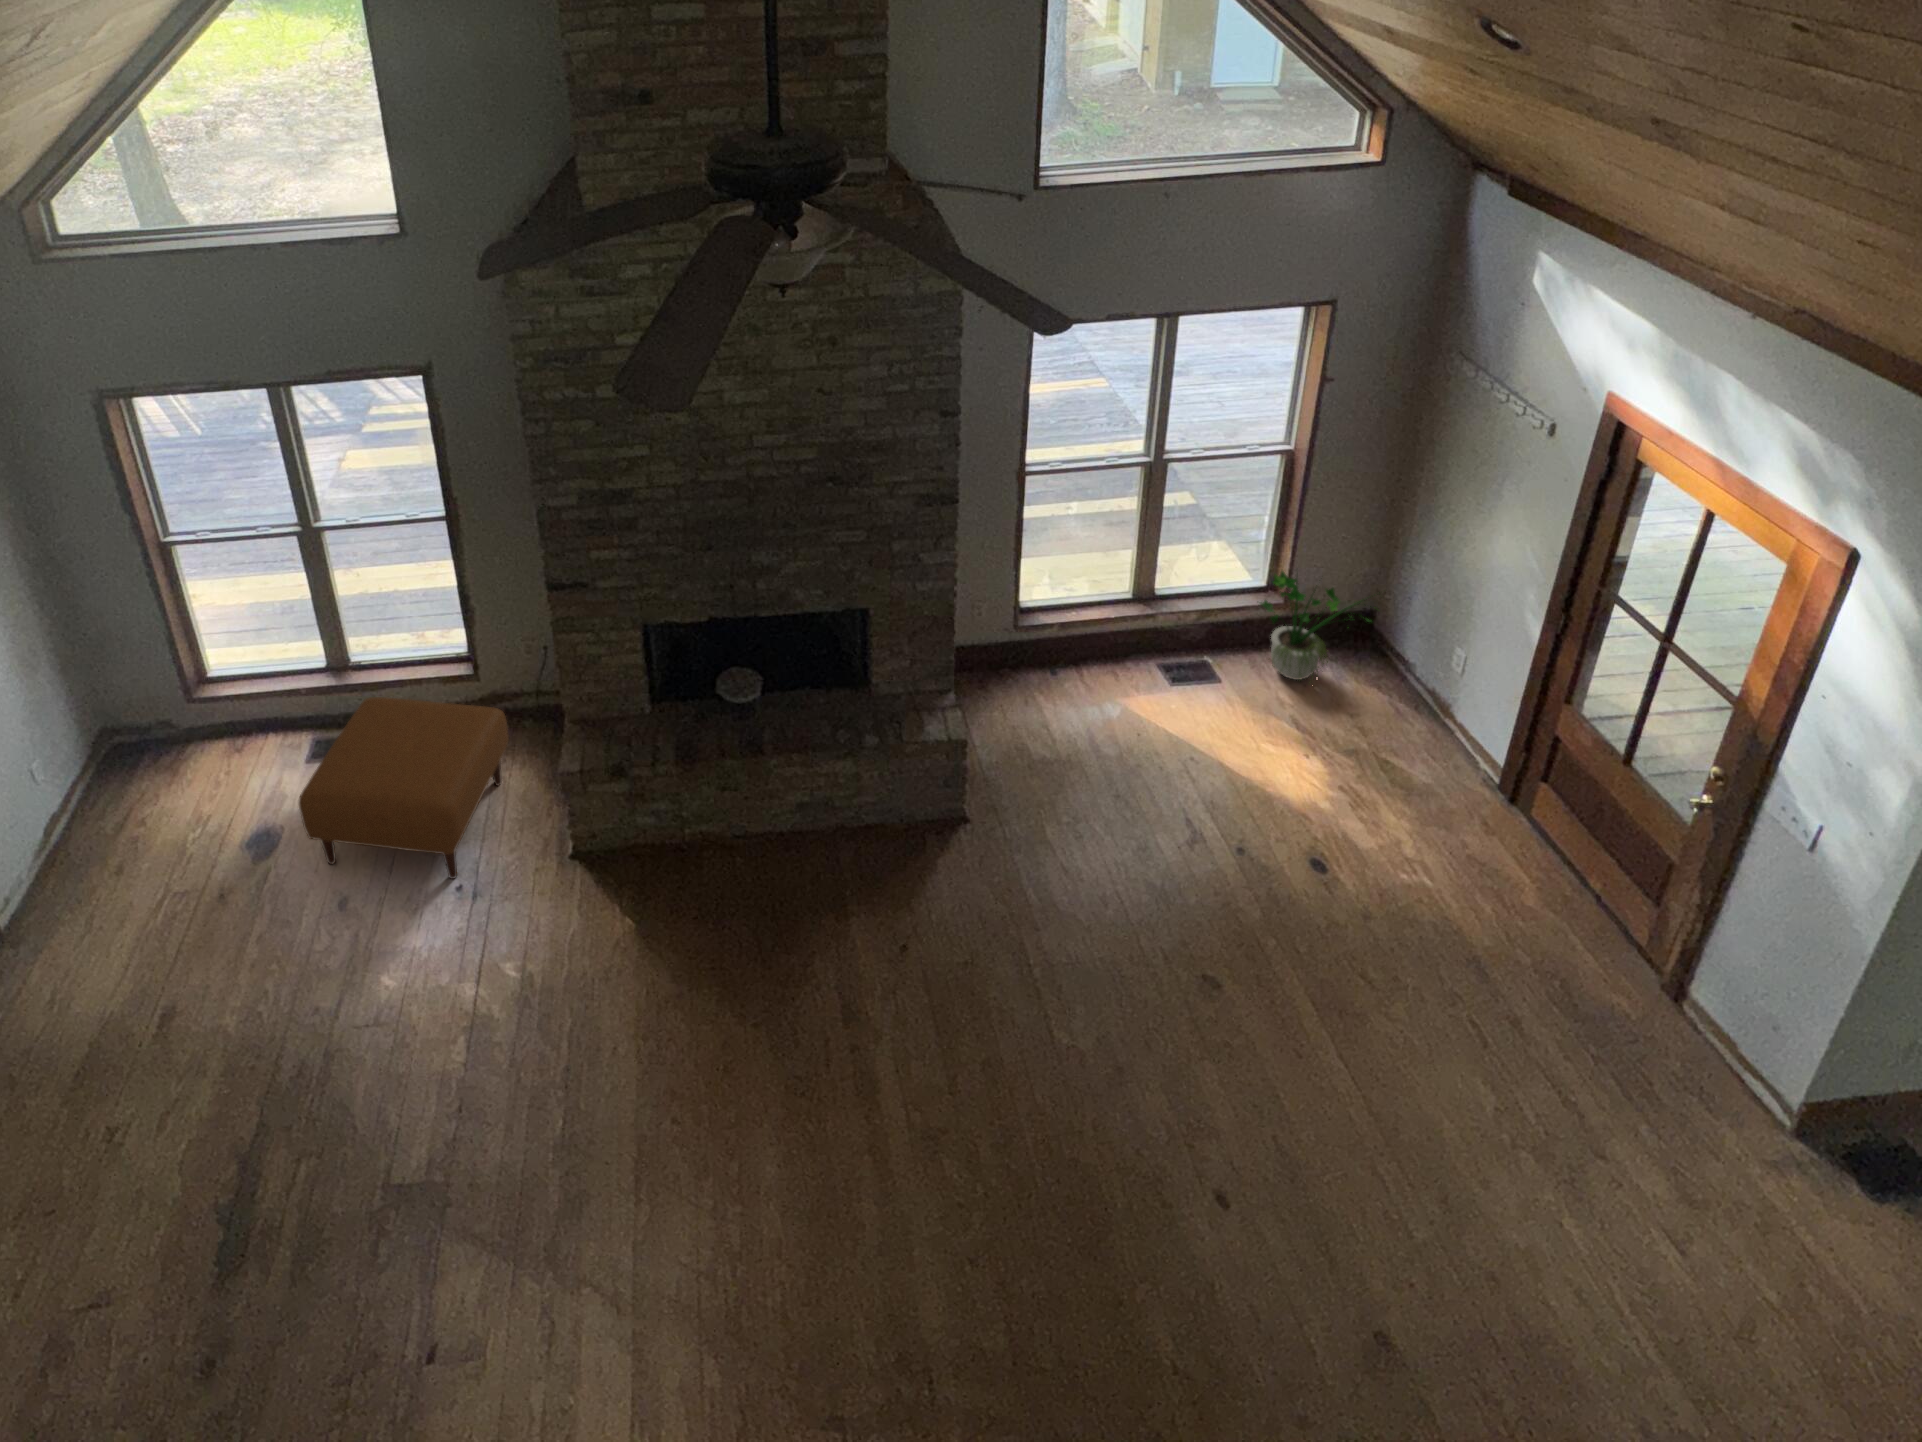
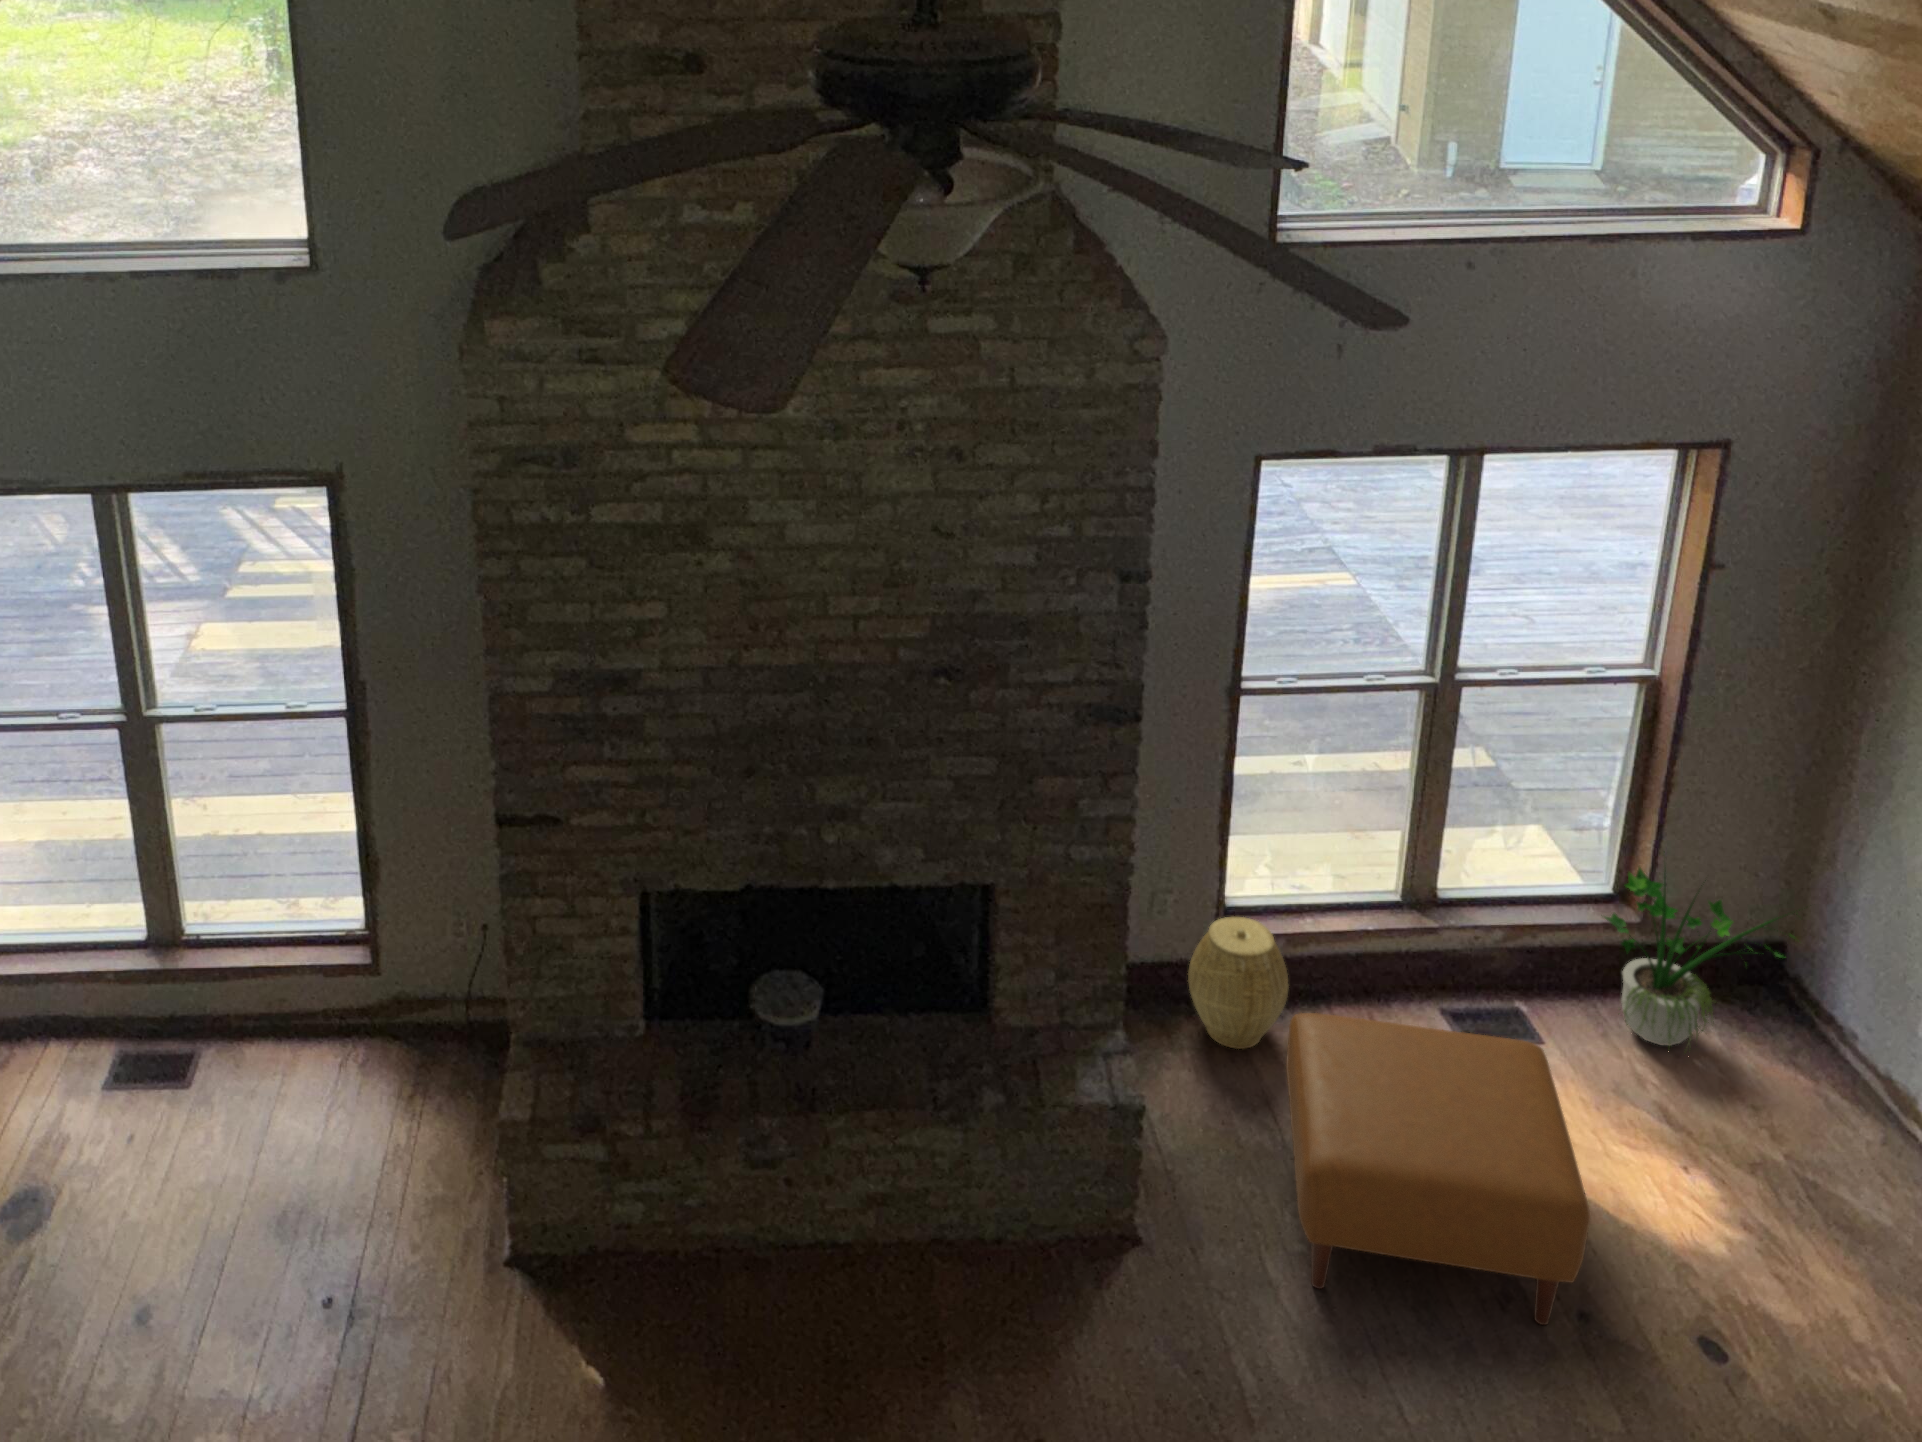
woven basket: none [997,615,1060,696] -> present [1188,917,1289,1049]
ottoman: present [299,697,509,879] -> present [1286,1013,1590,1325]

